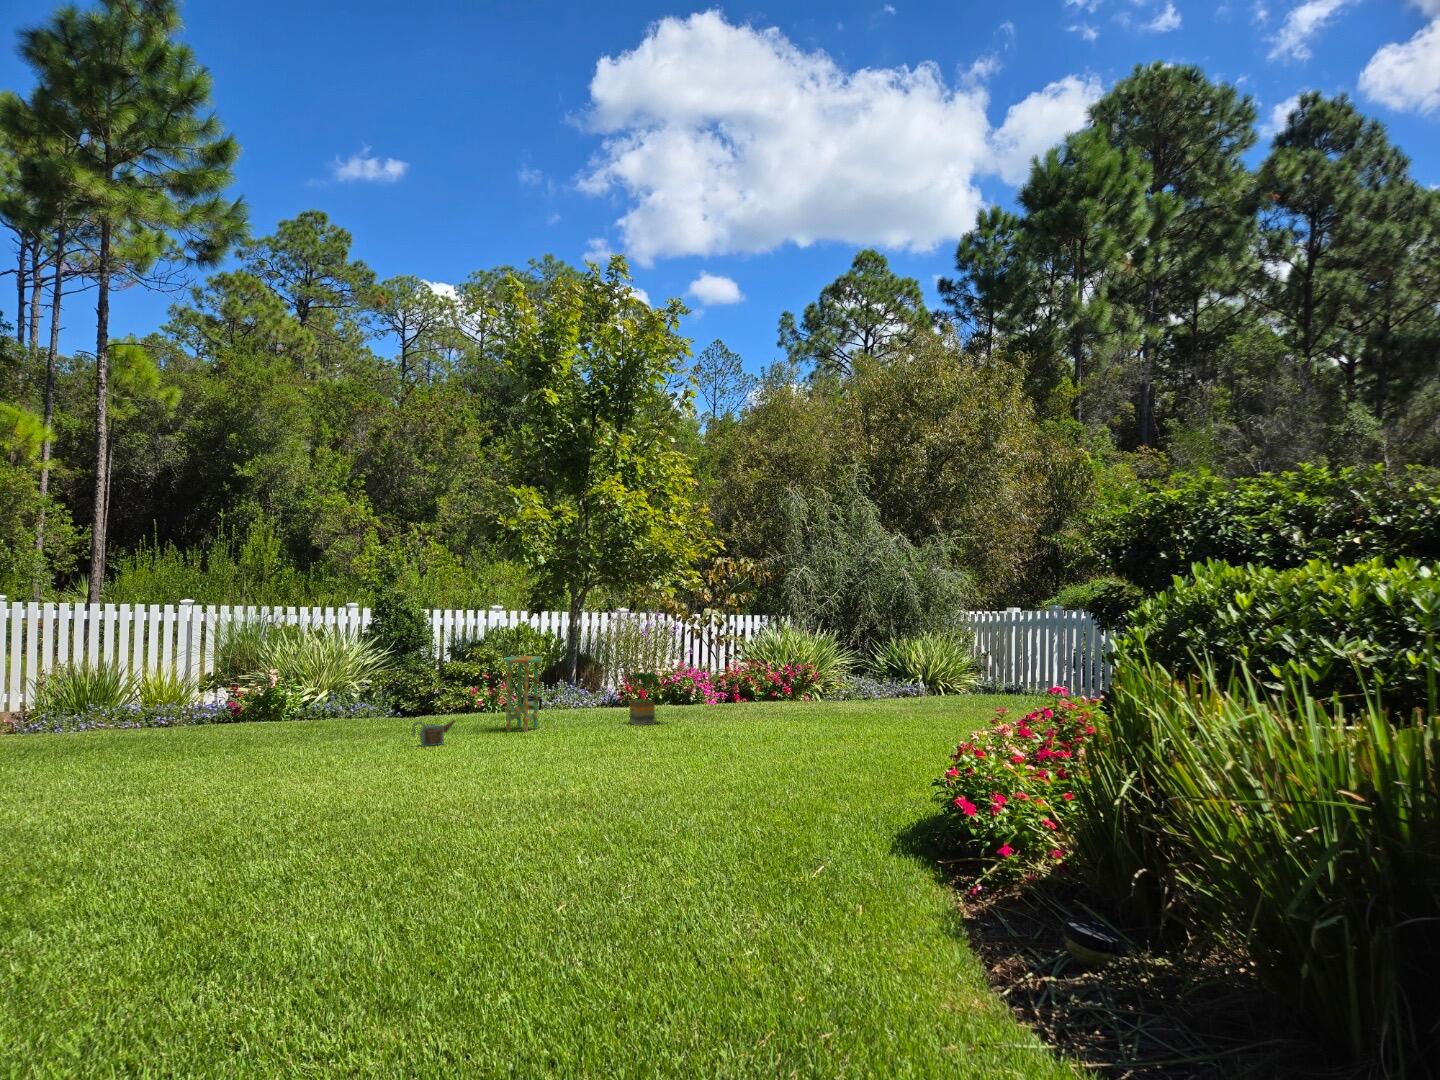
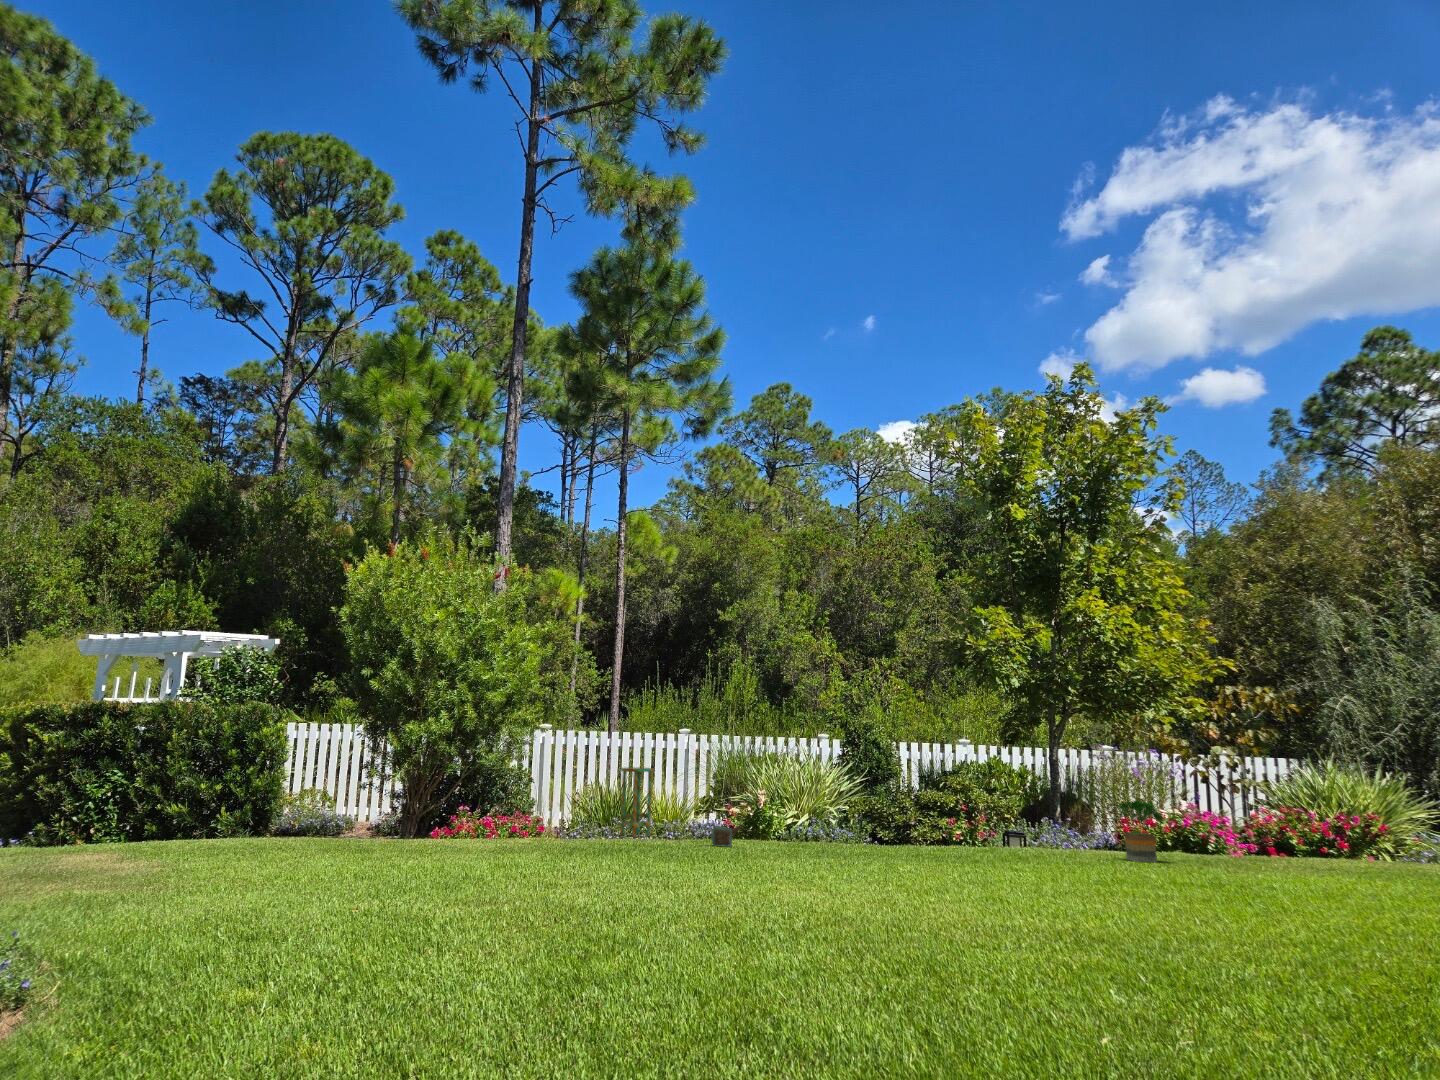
side table: present [504,656,542,732] -> present [621,767,655,837]
watering can: present [412,720,455,746] -> present [704,823,743,847]

